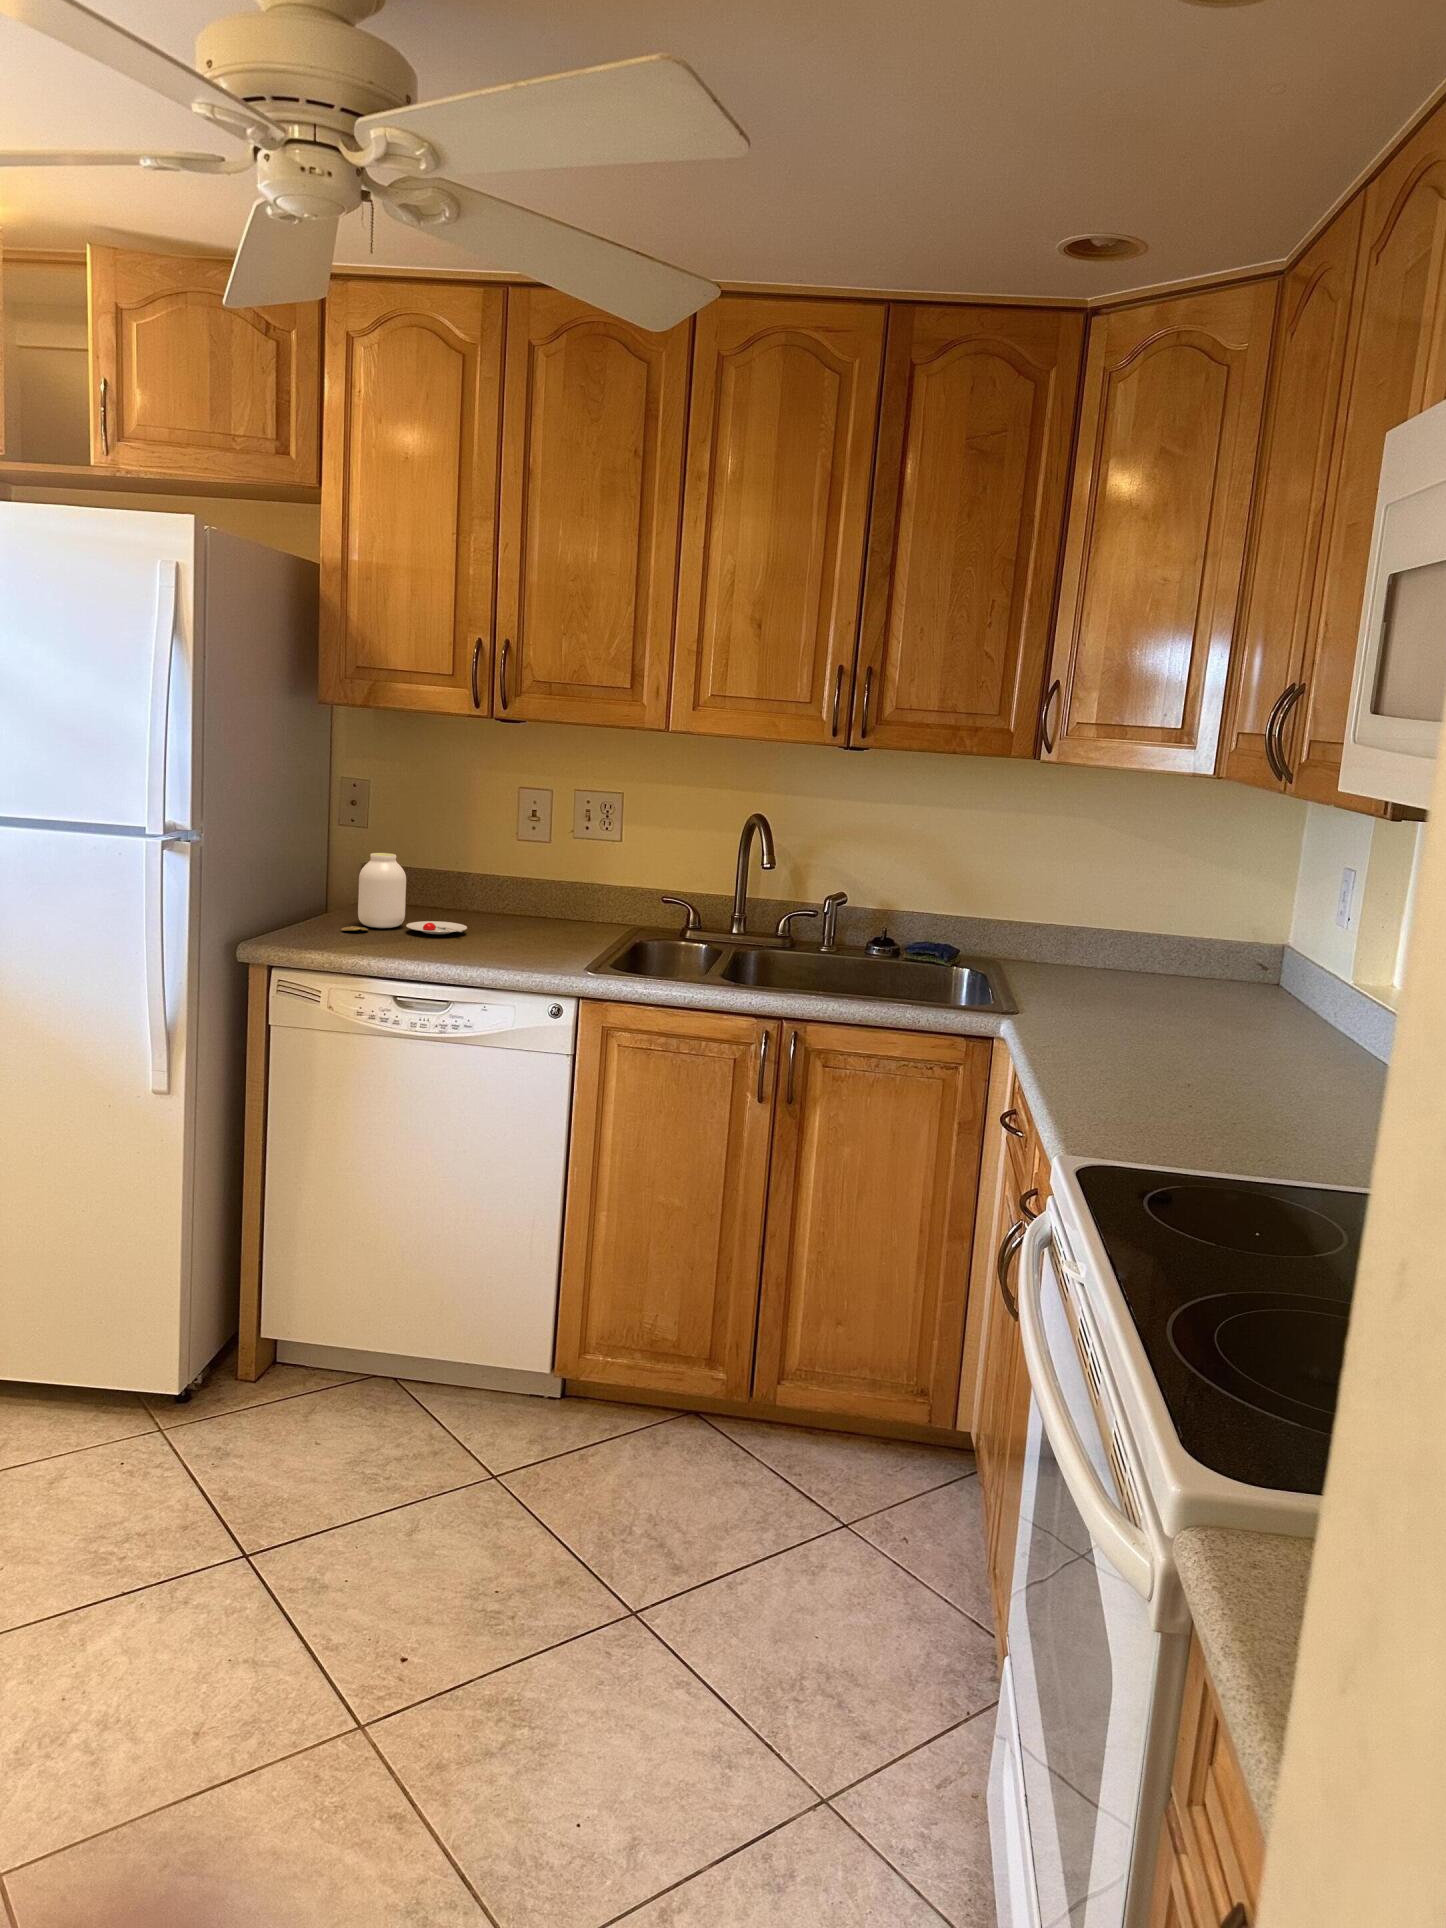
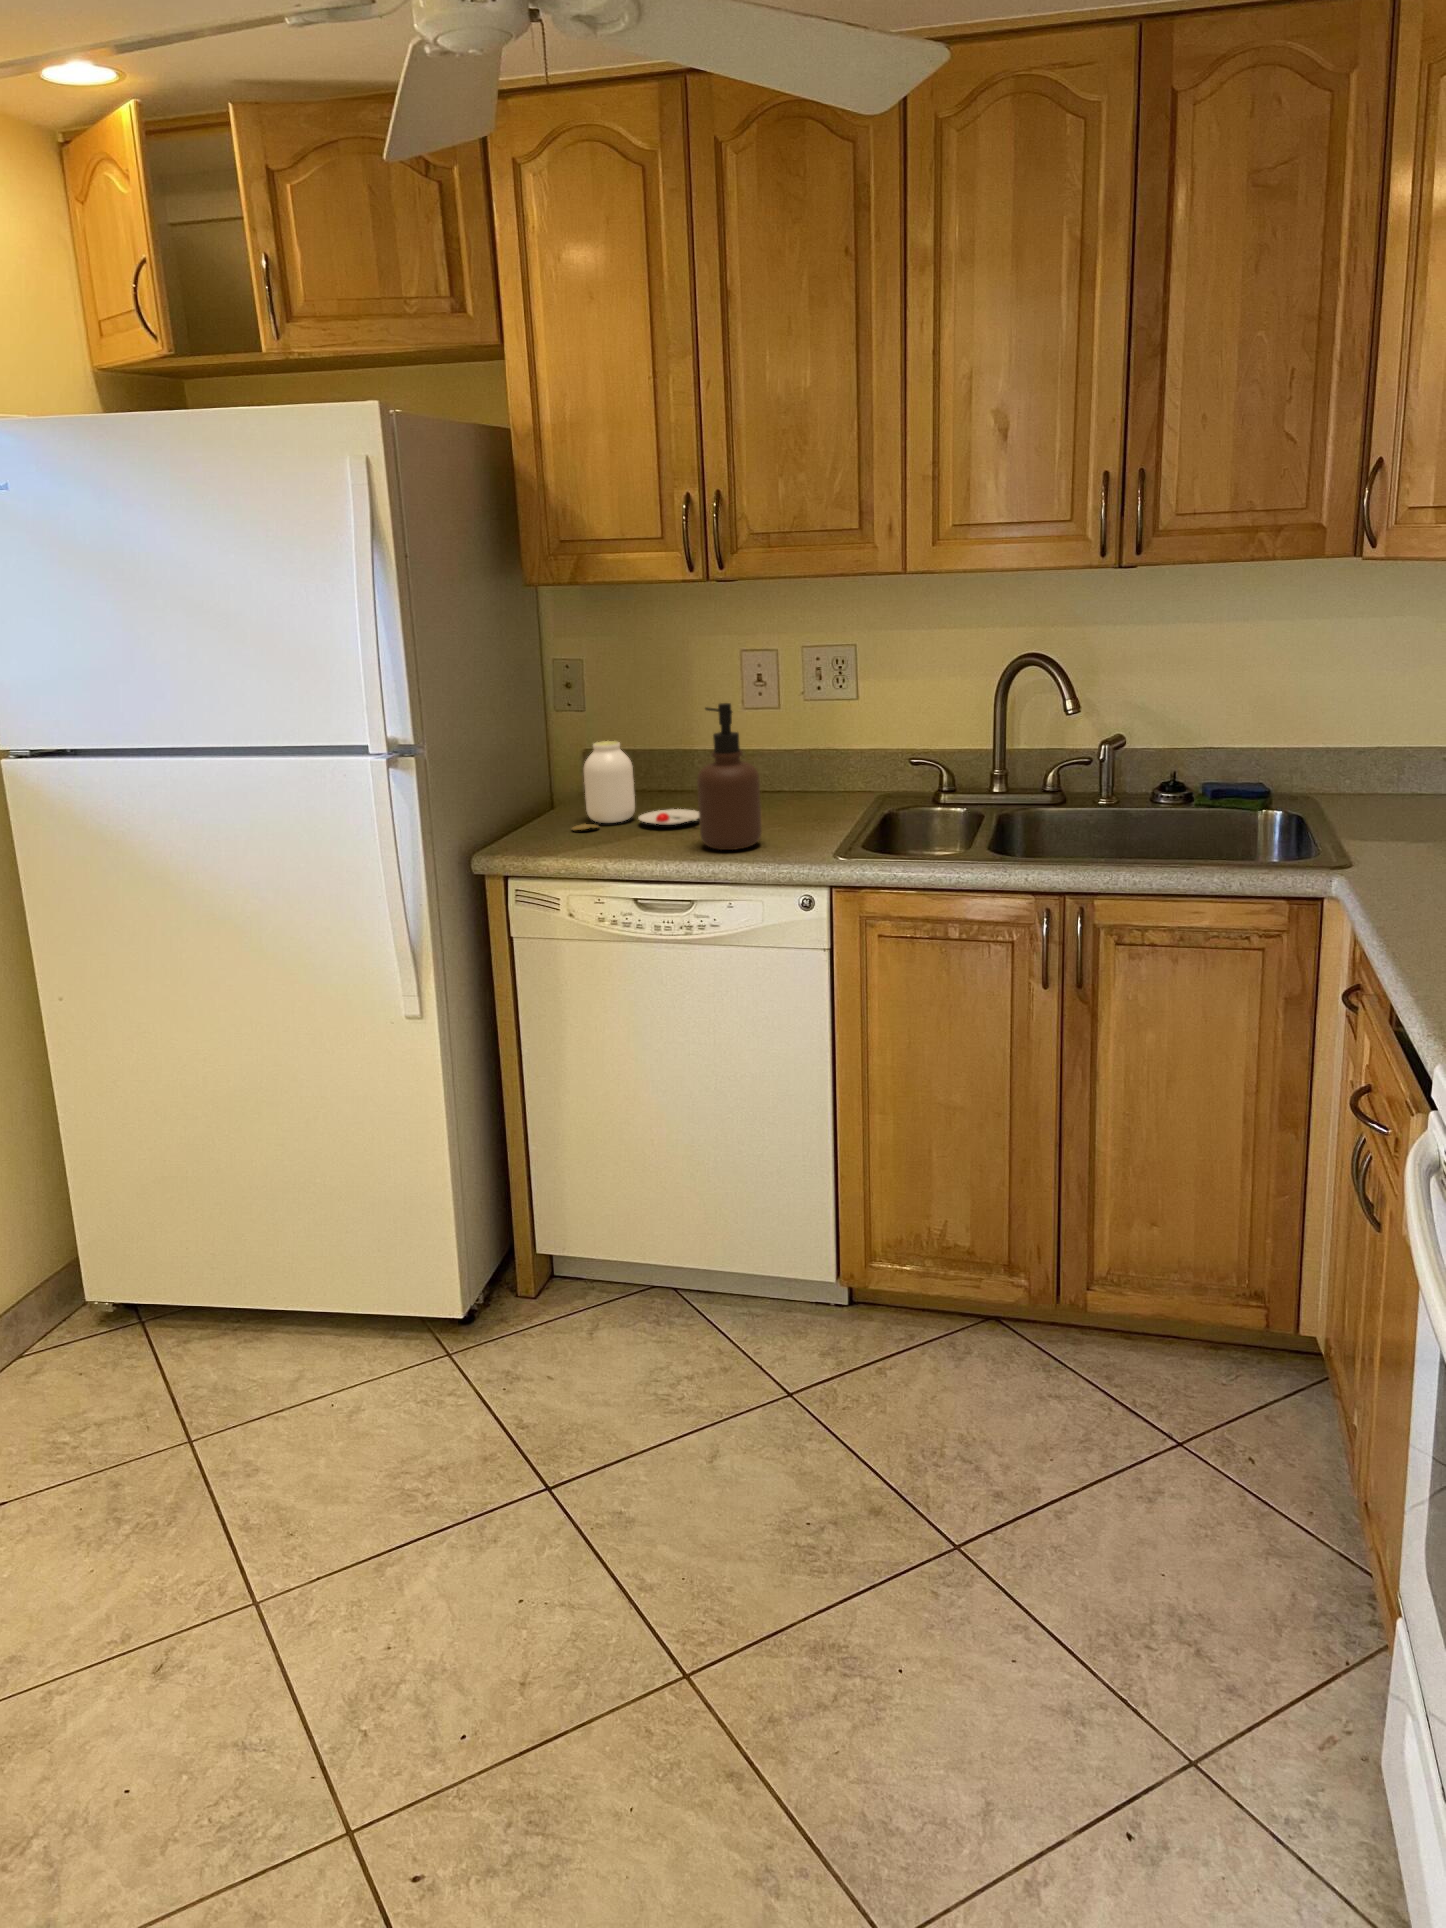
soap dispenser: none [461,824,520,957] -> present [697,703,761,850]

